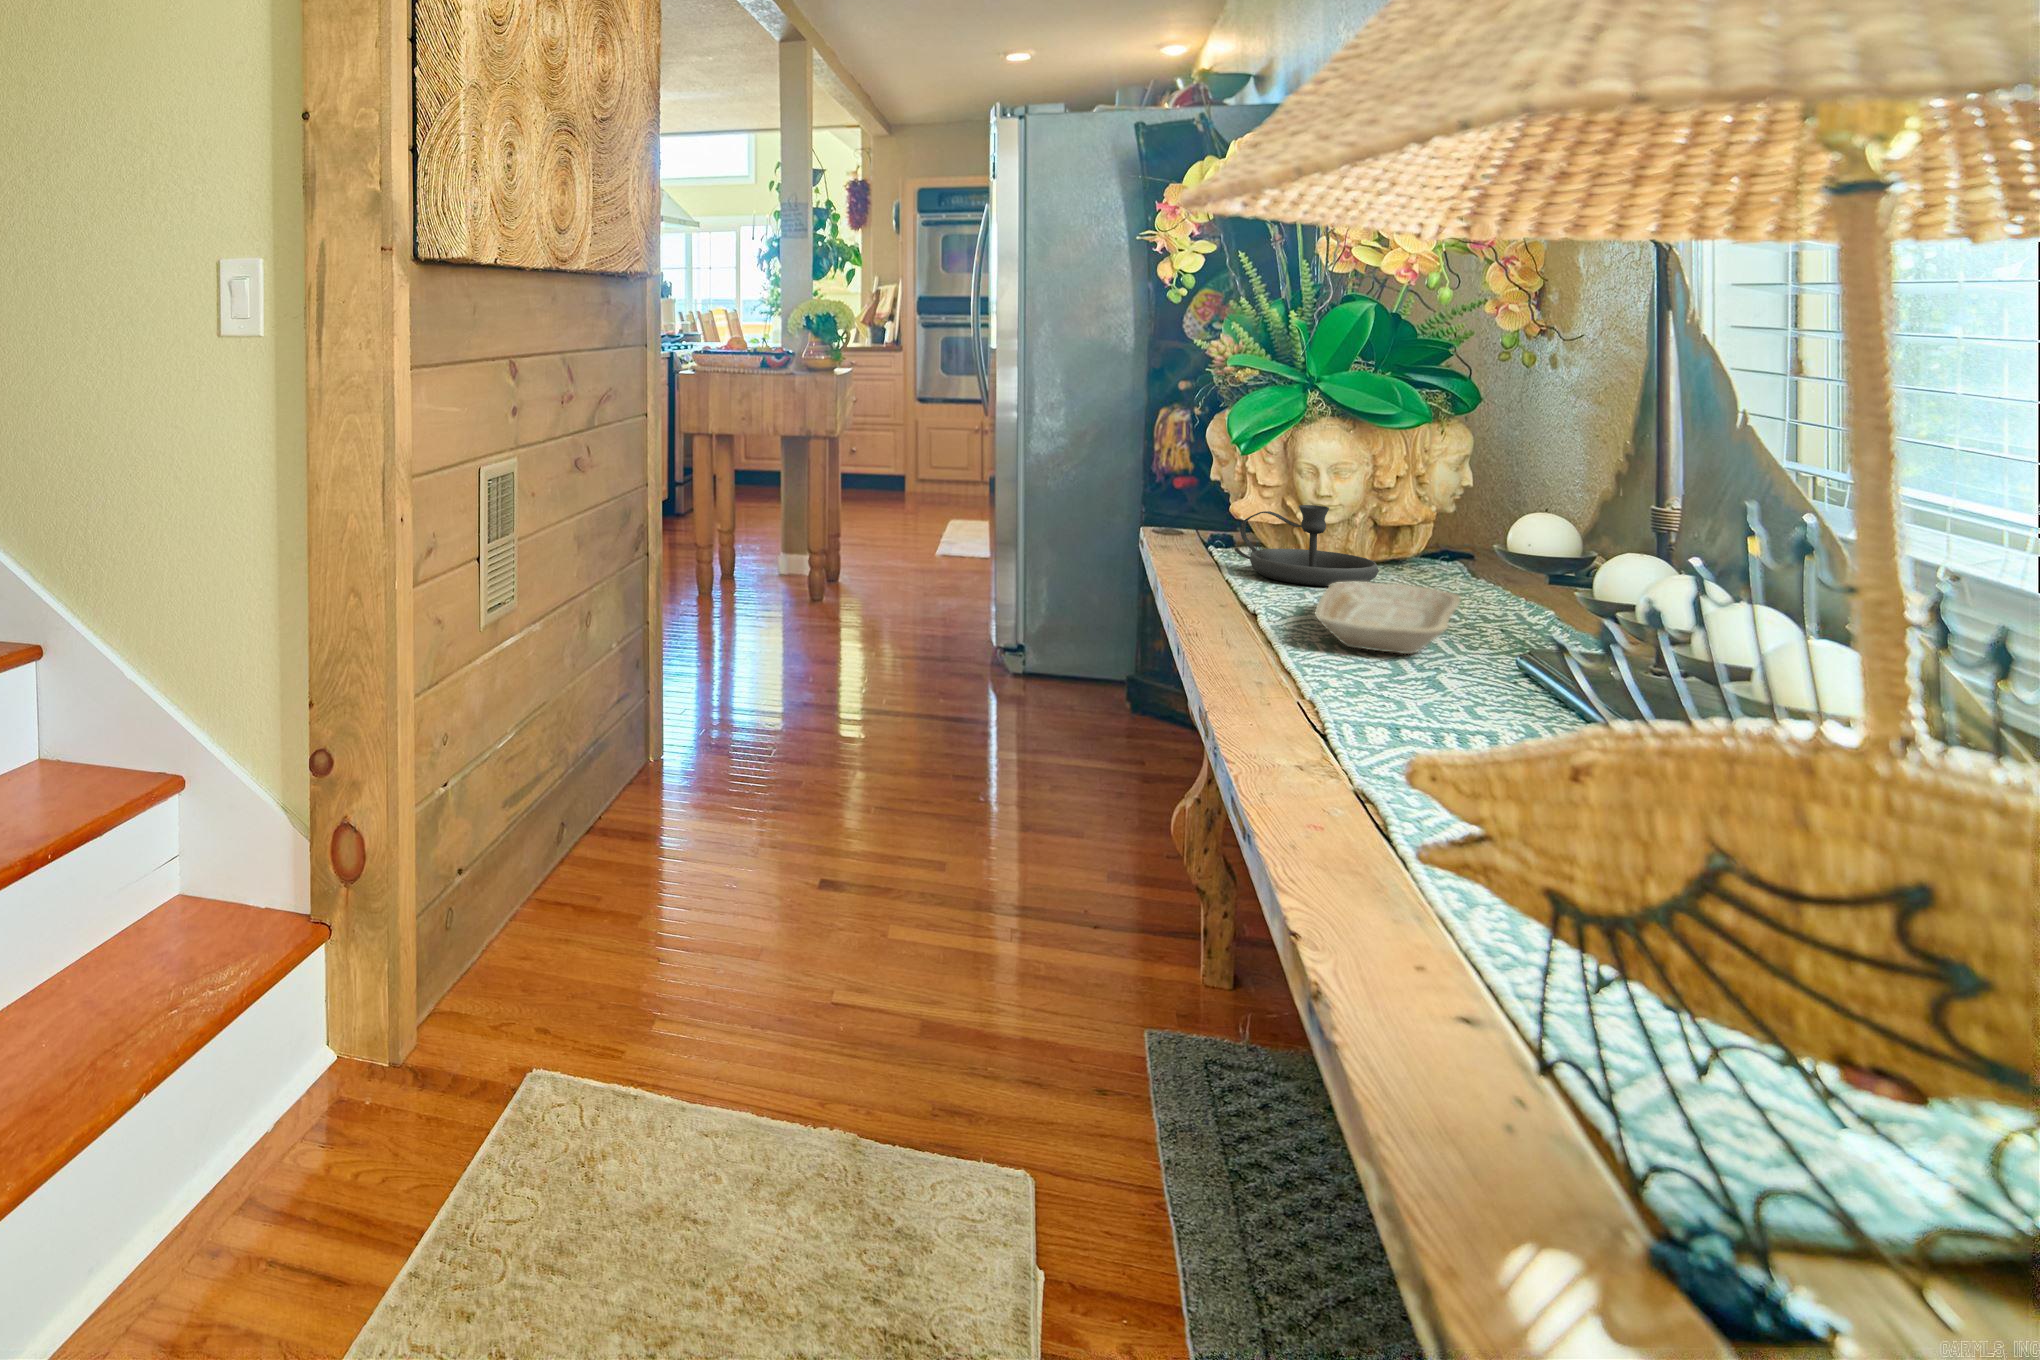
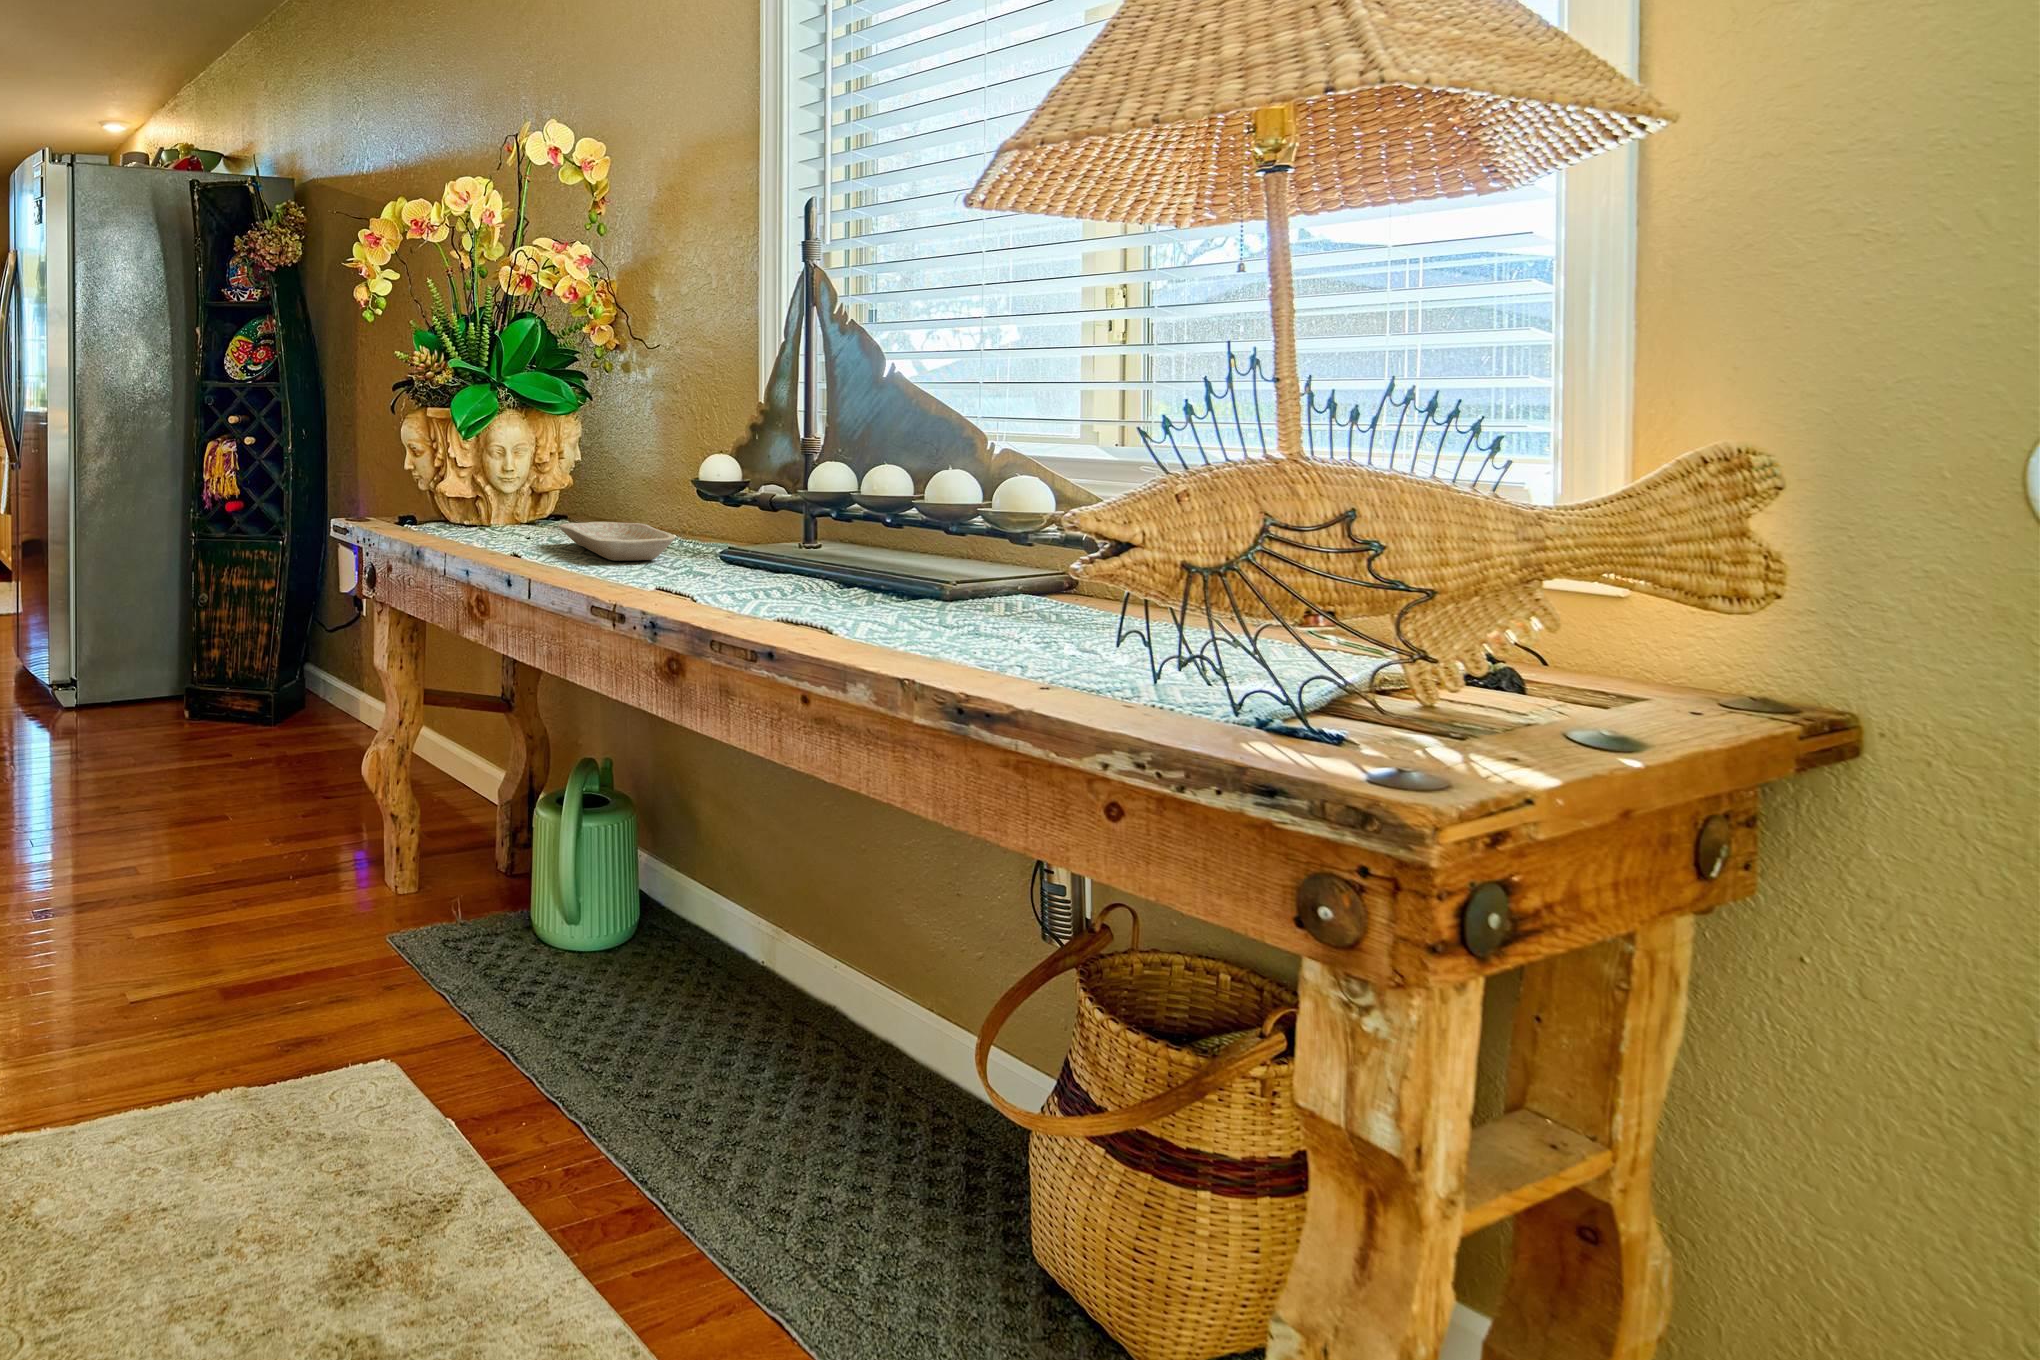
candlestick: present [1234,505,1379,586] -> none [444,476,549,536]

